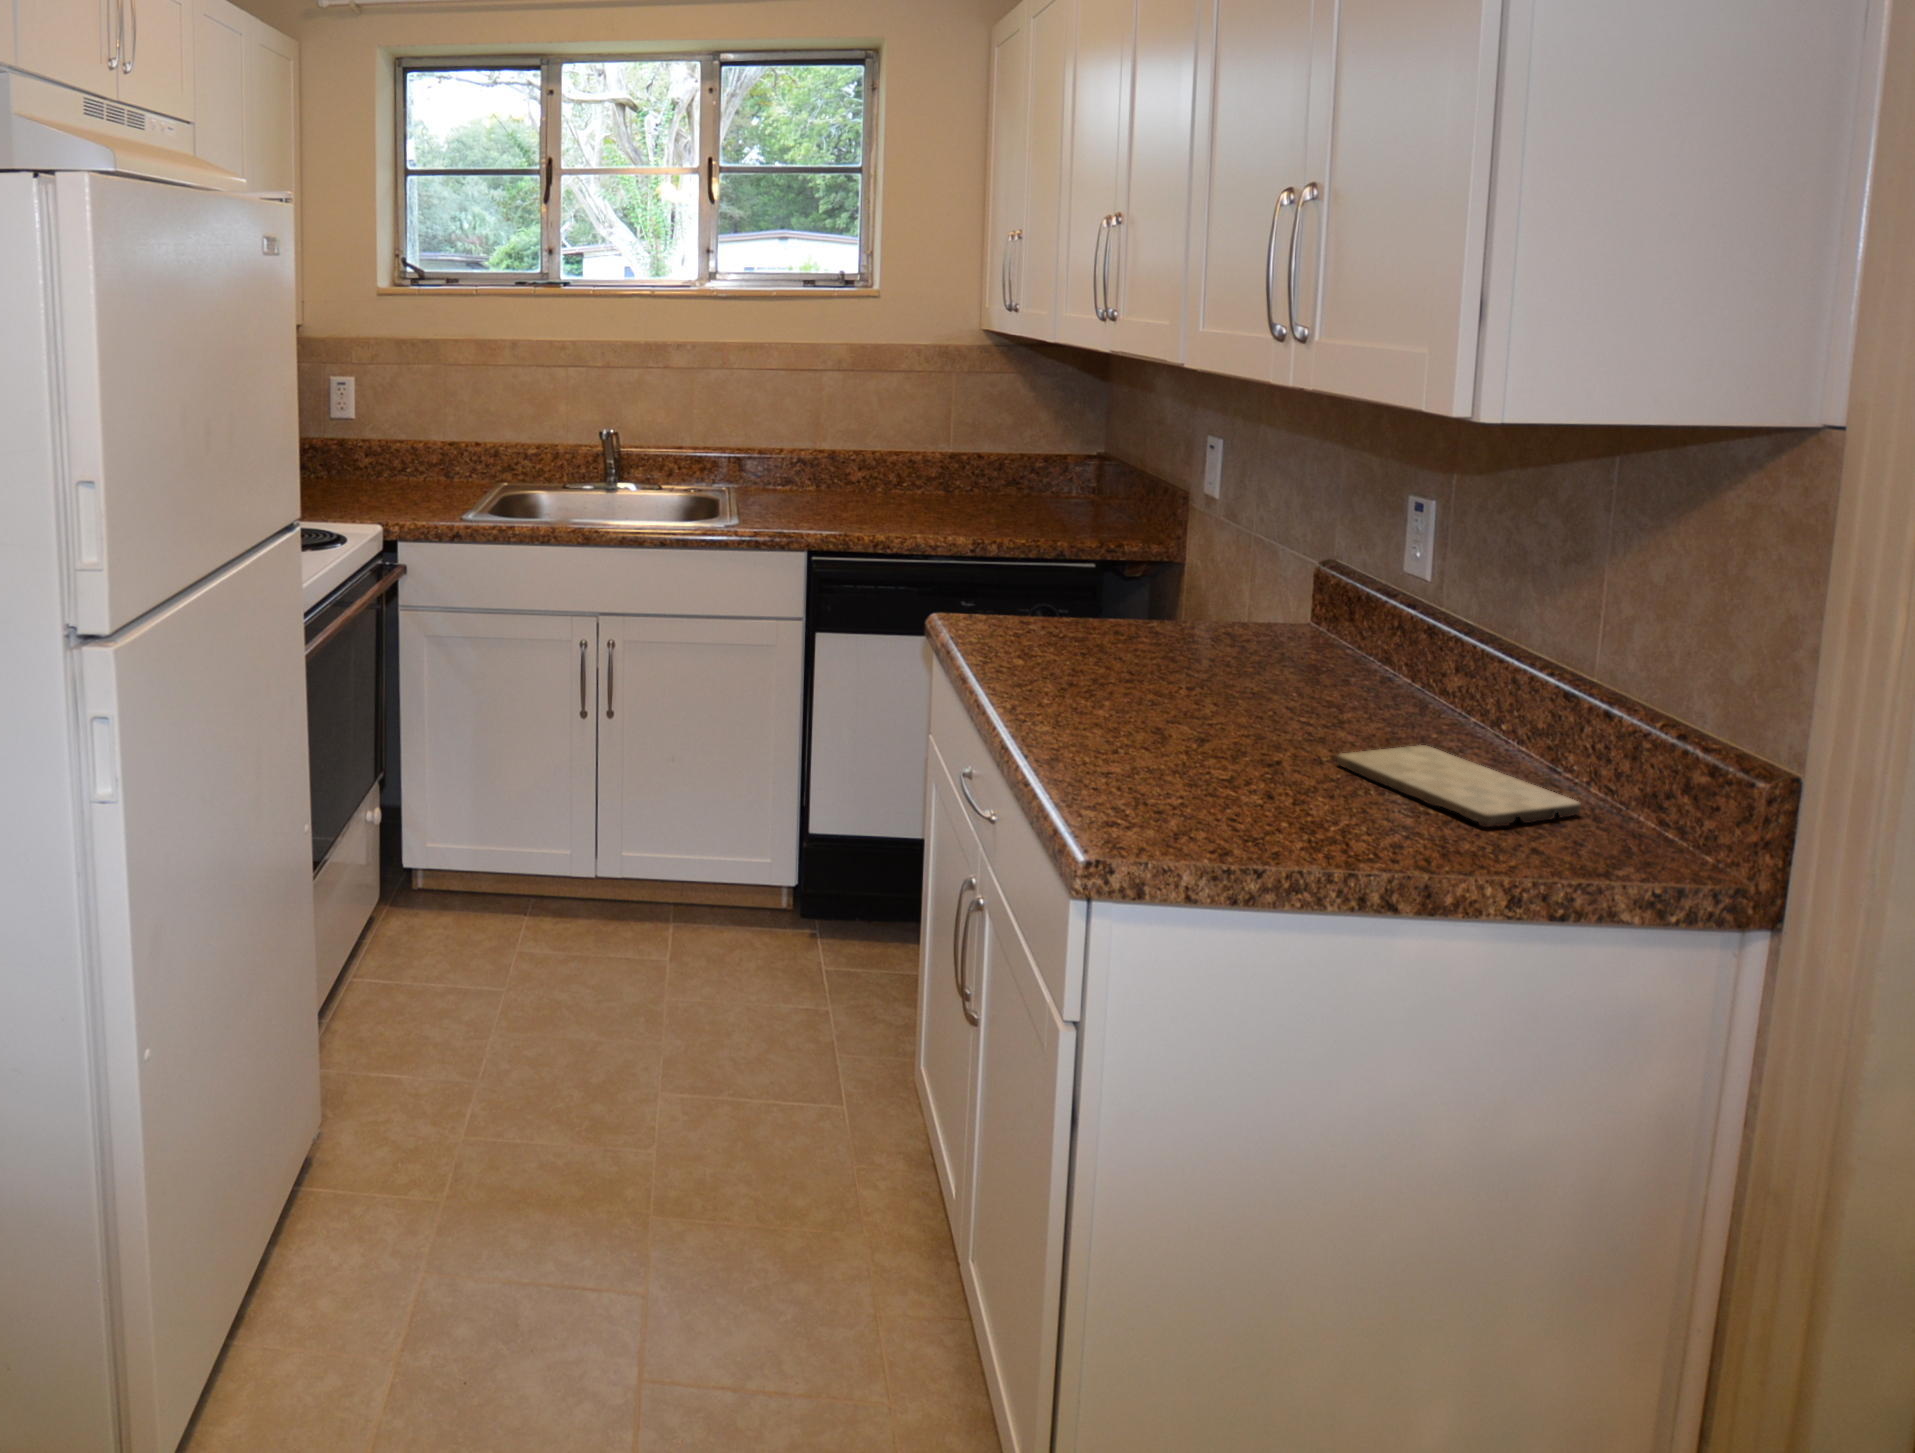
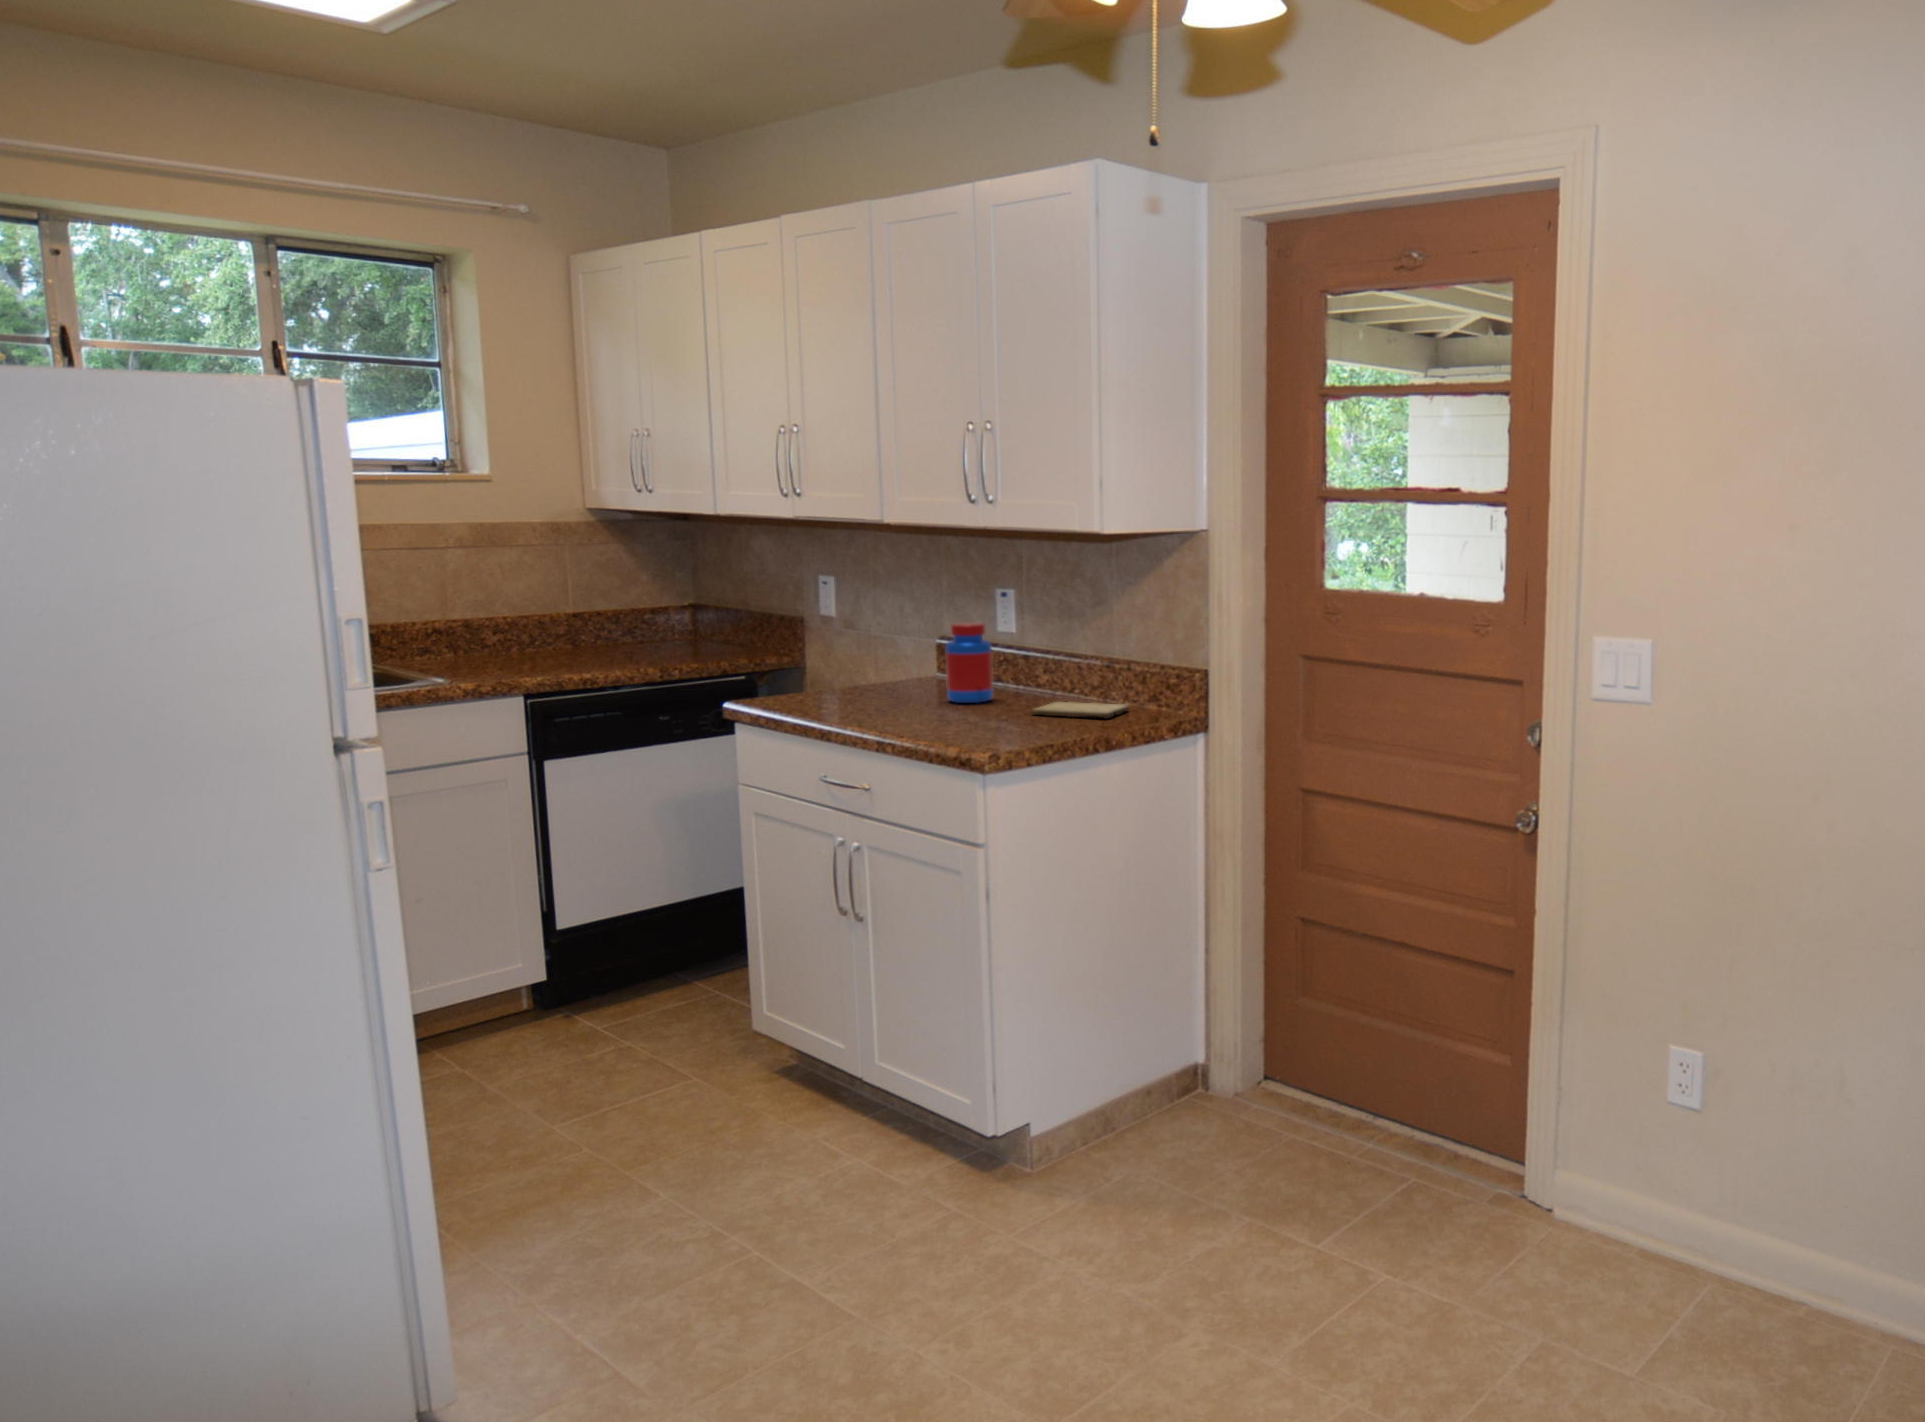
jar: none [1236,555,1332,703] -> present [946,622,993,703]

